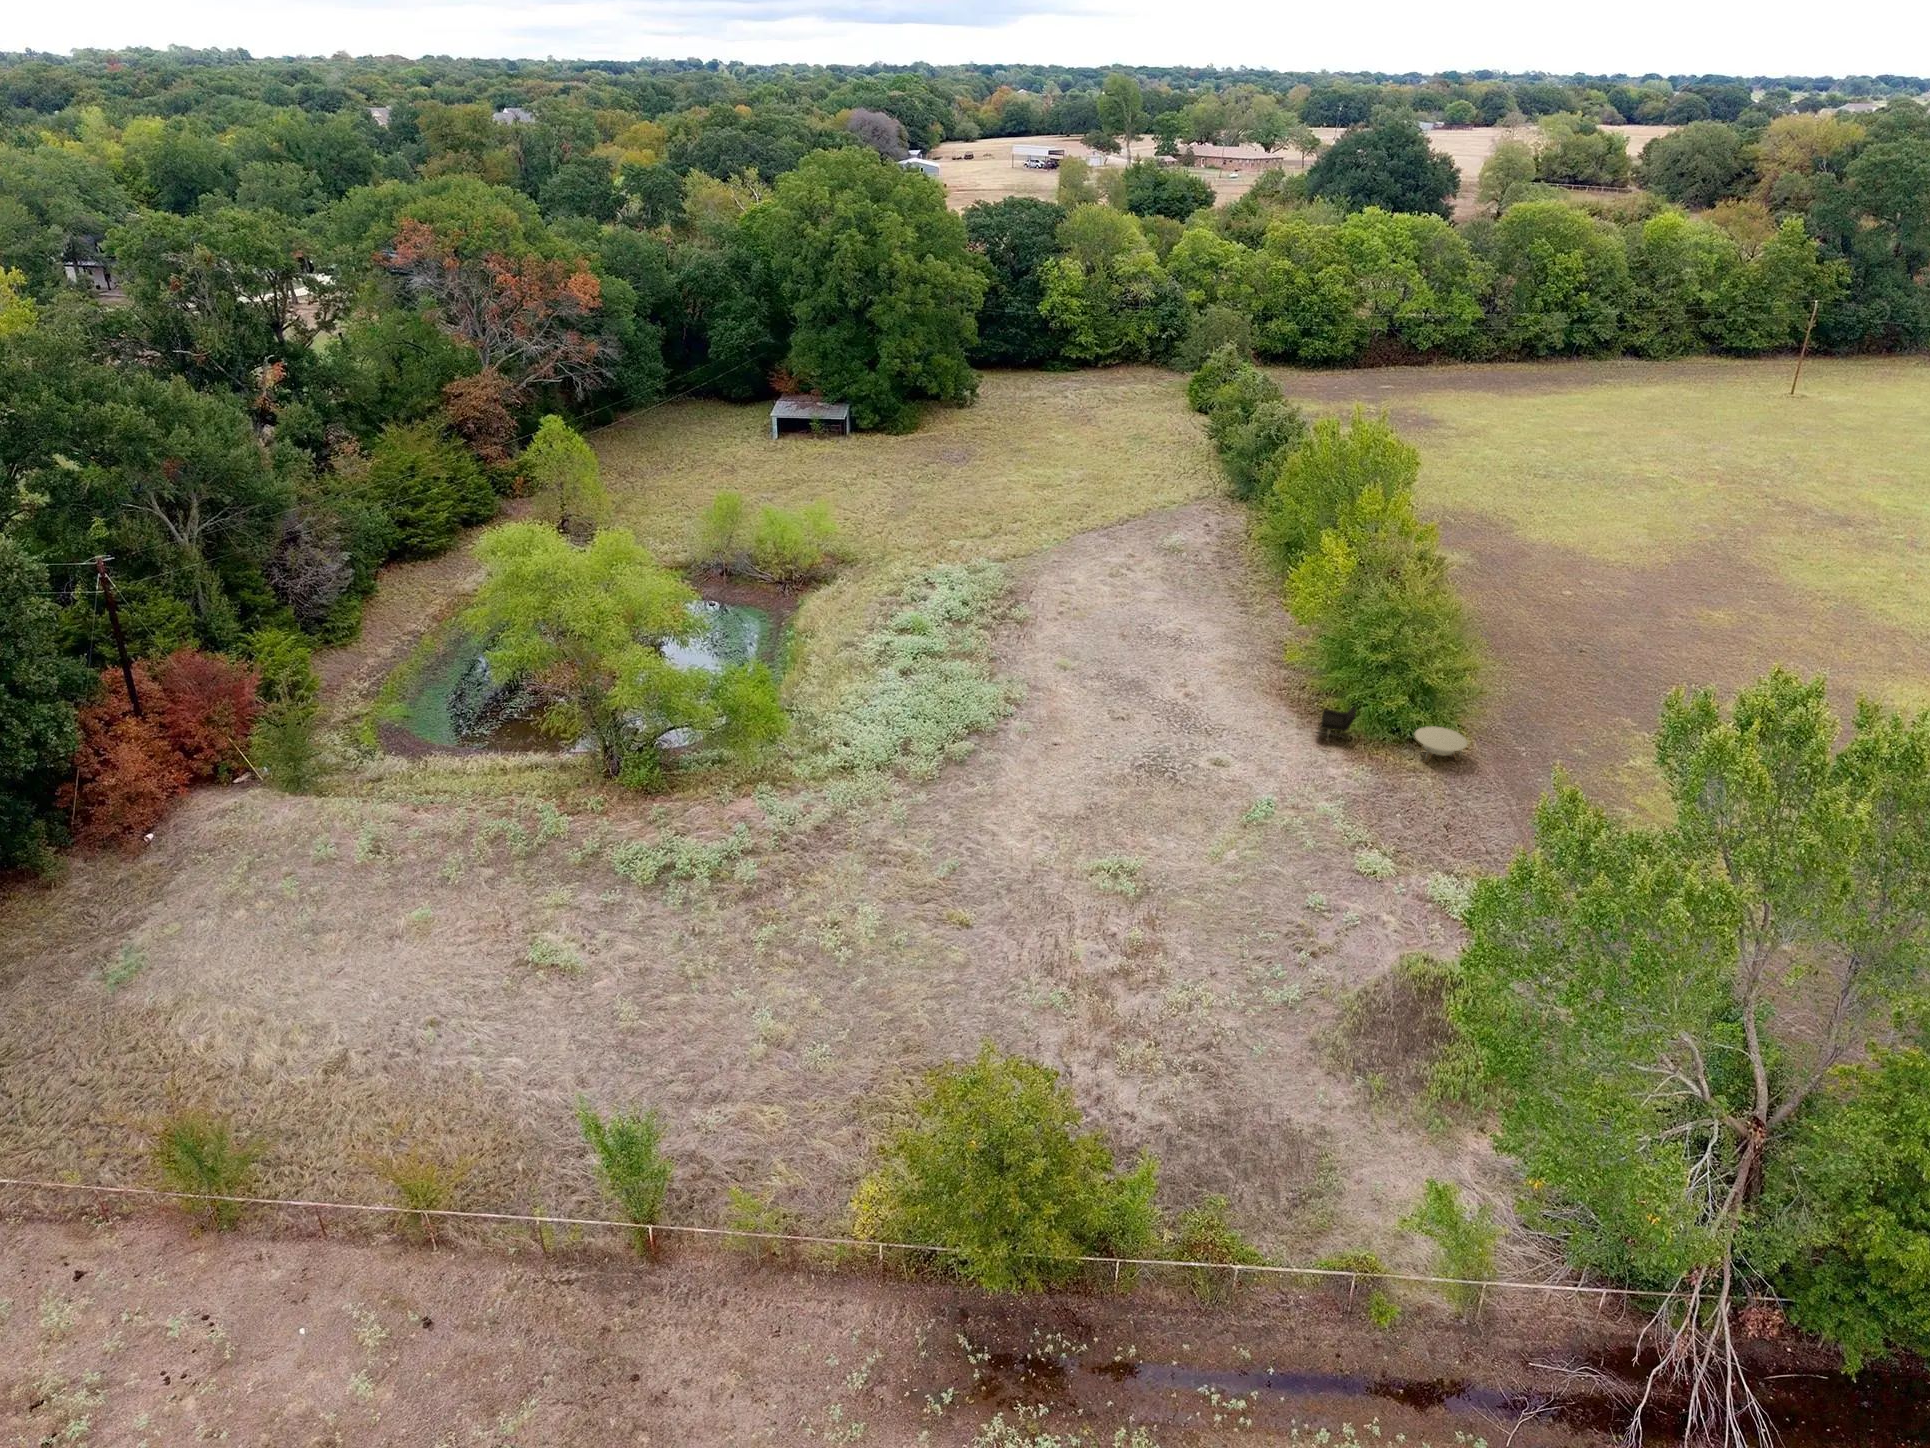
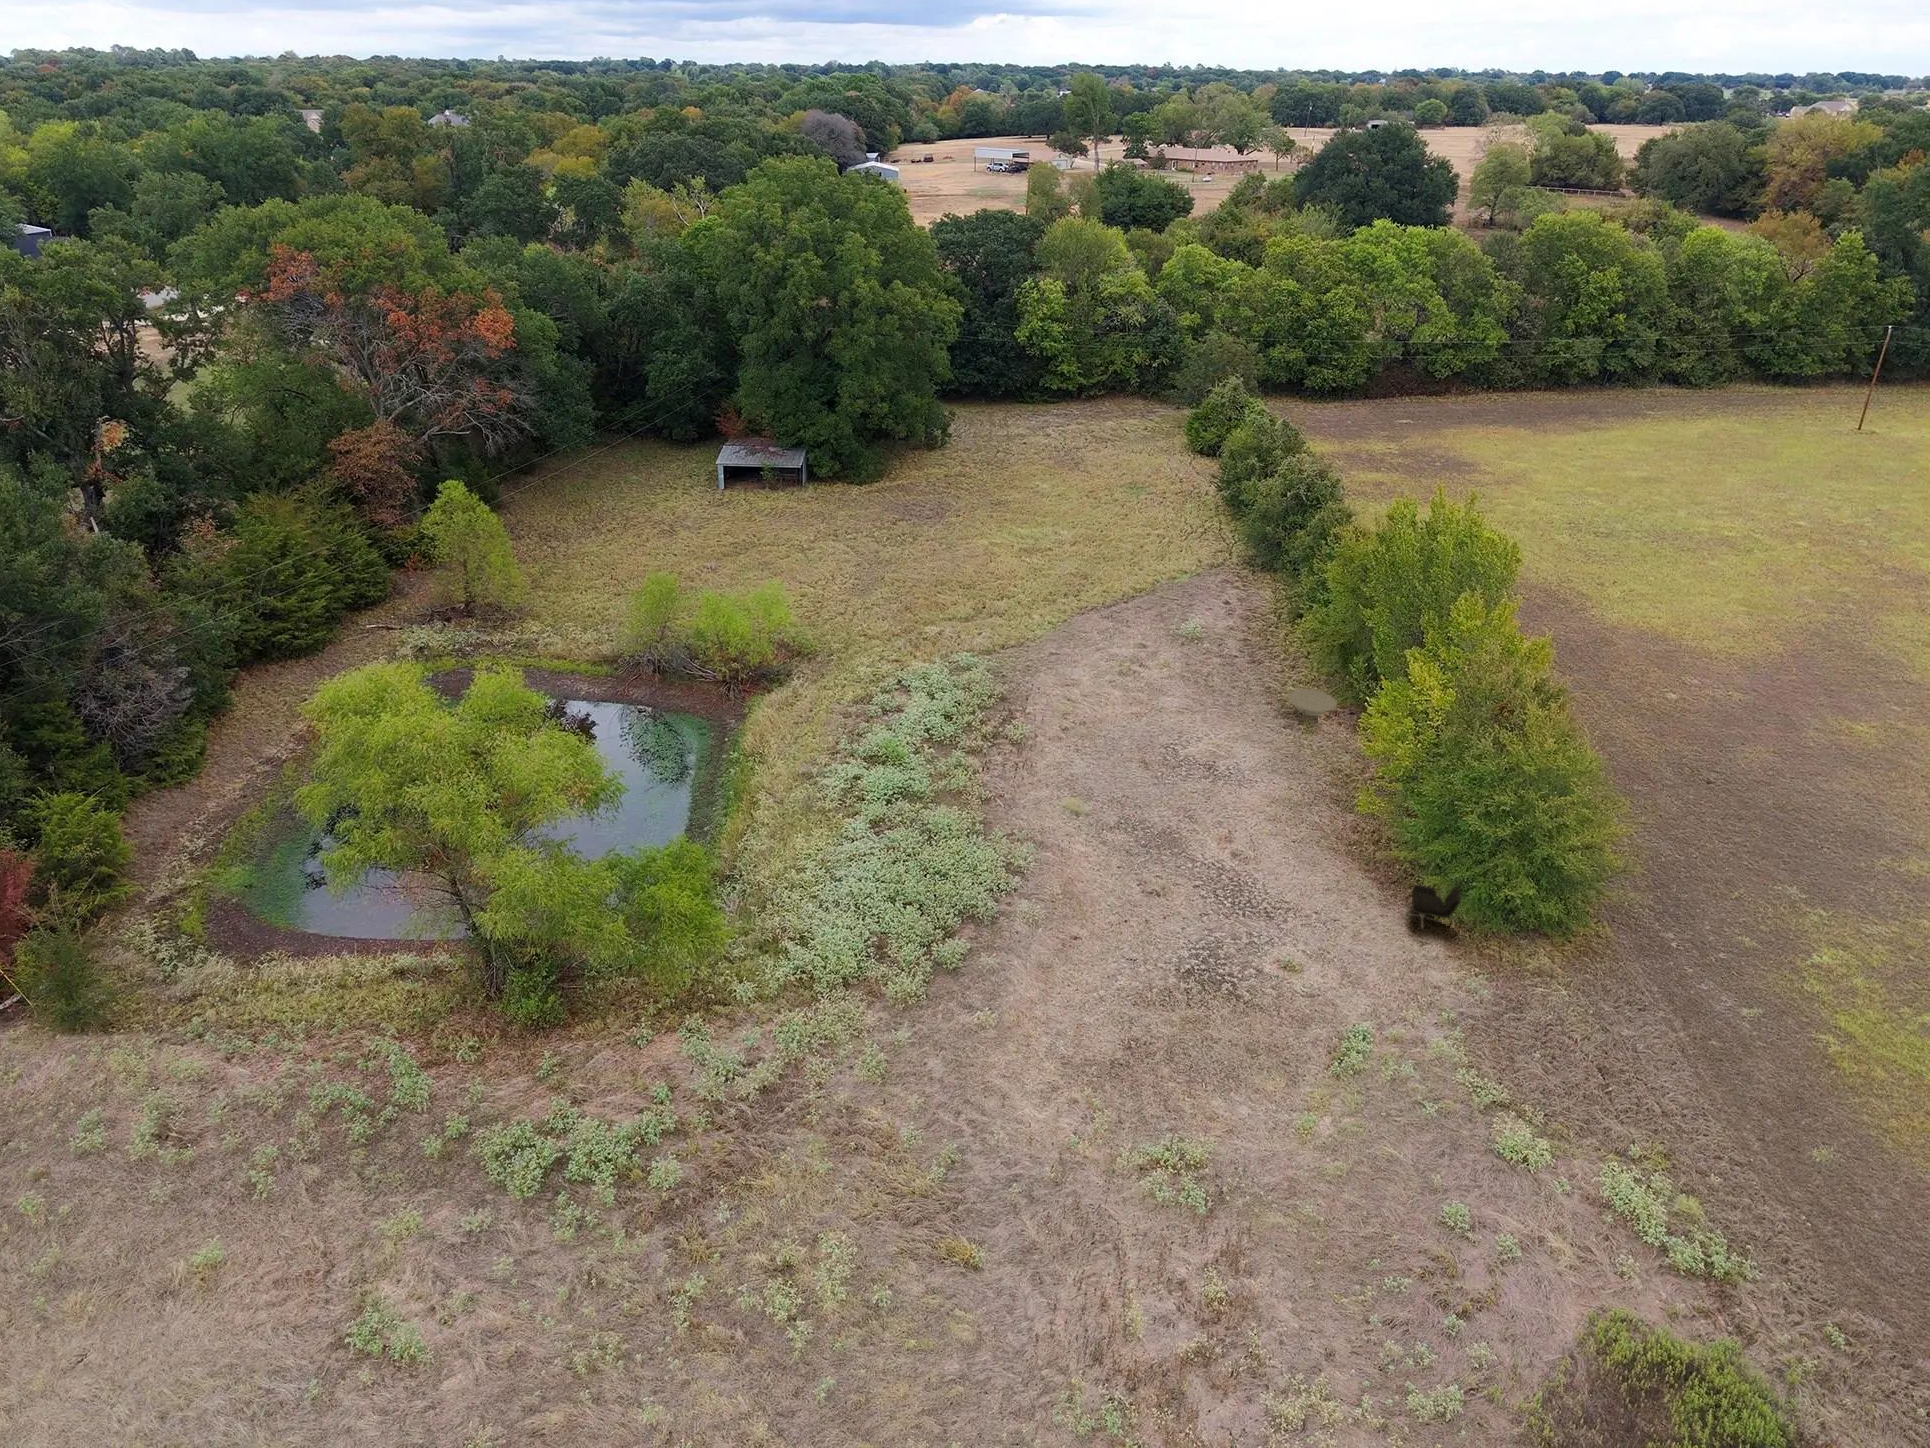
round table: present [1414,726,1467,763] -> present [1288,689,1337,725]

